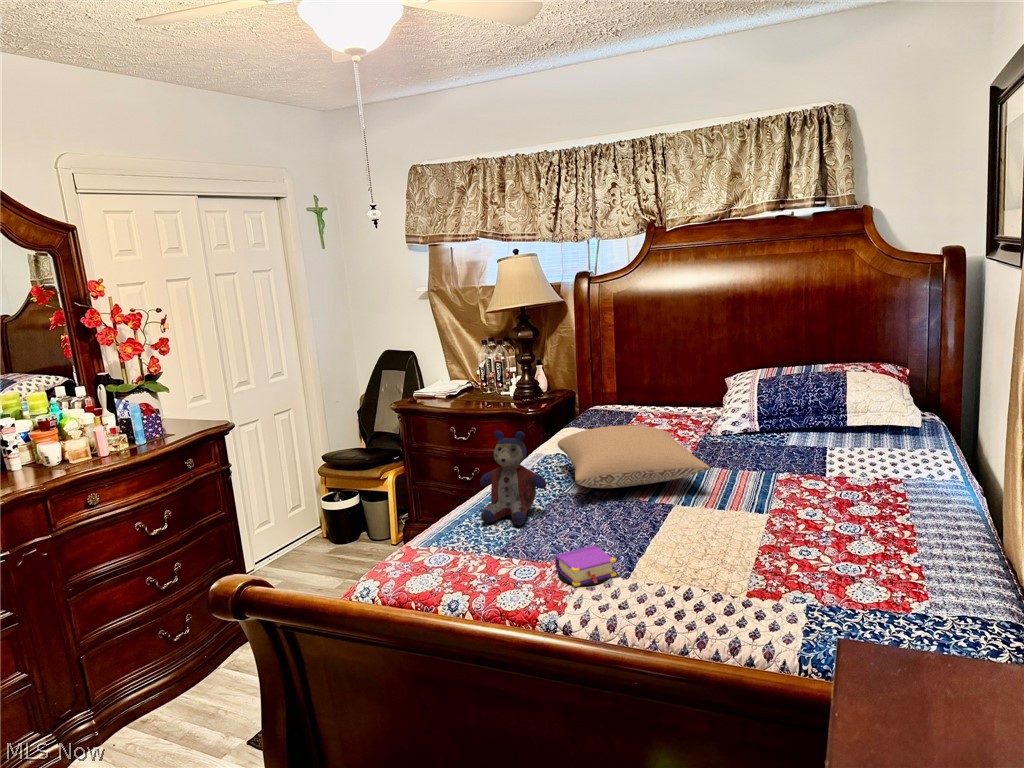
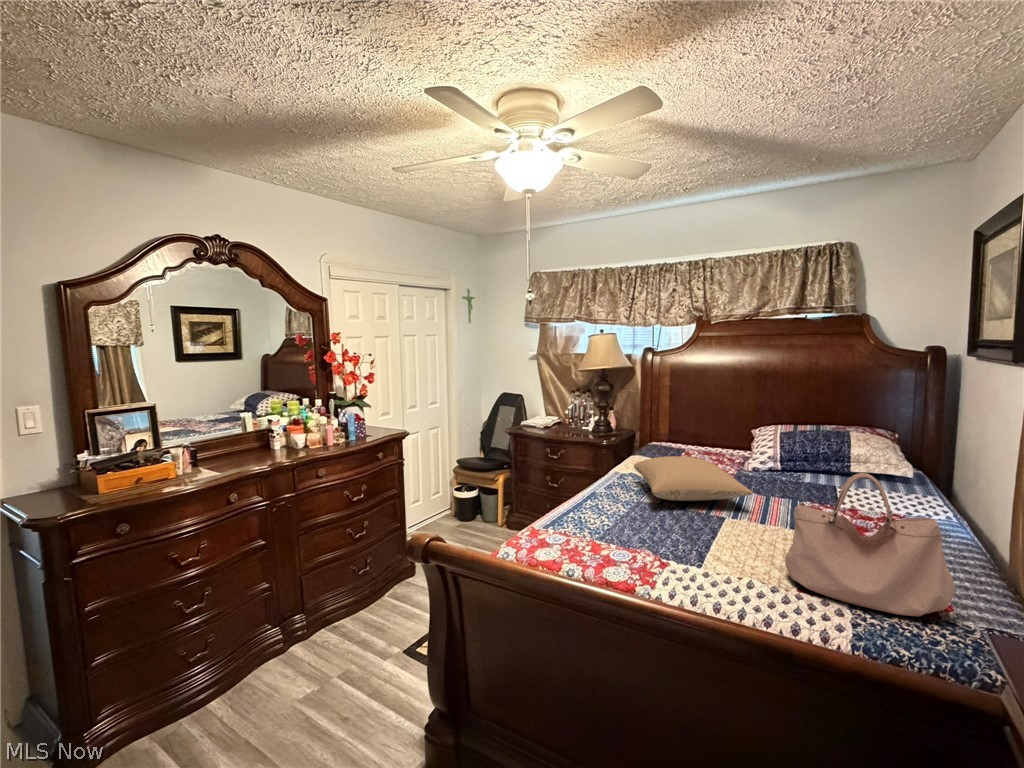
stuffed bear: present [480,431,547,525] -> none [583,452,632,520]
handbag: none [735,432,933,612] -> present [785,473,955,616]
book: present [555,545,617,587] -> none [629,540,708,579]

